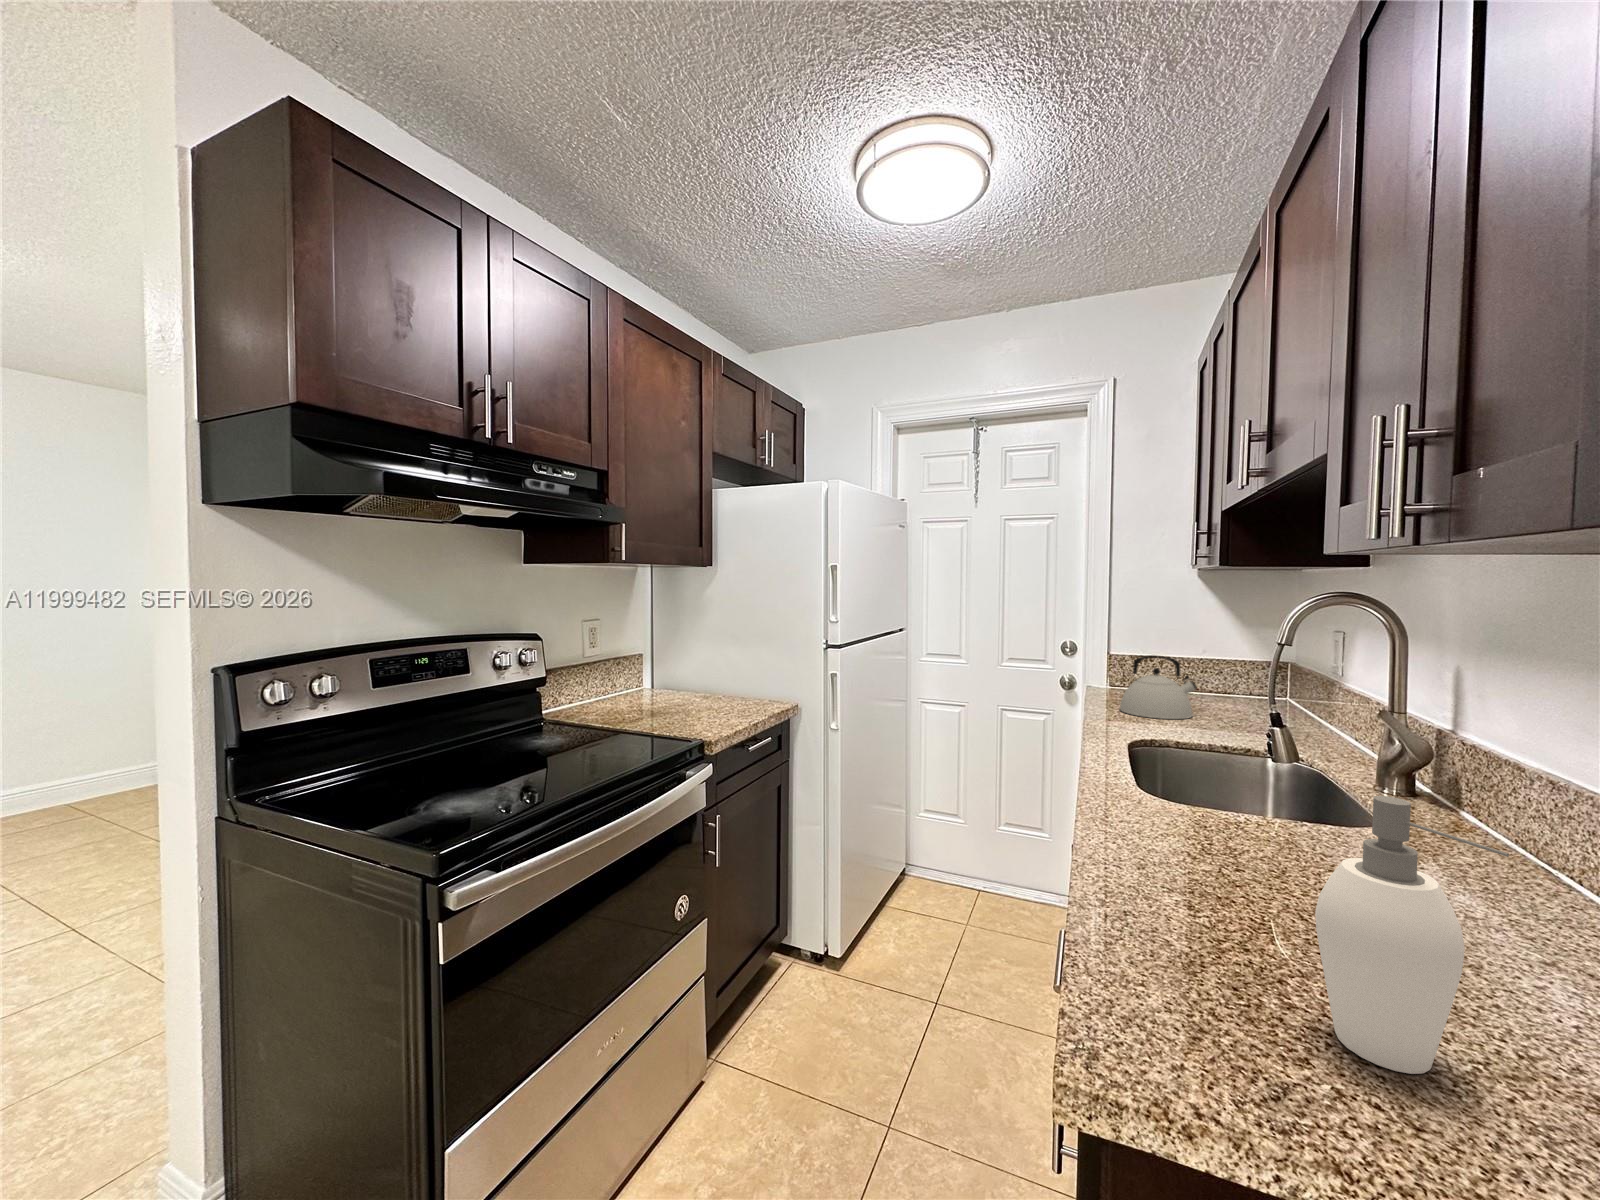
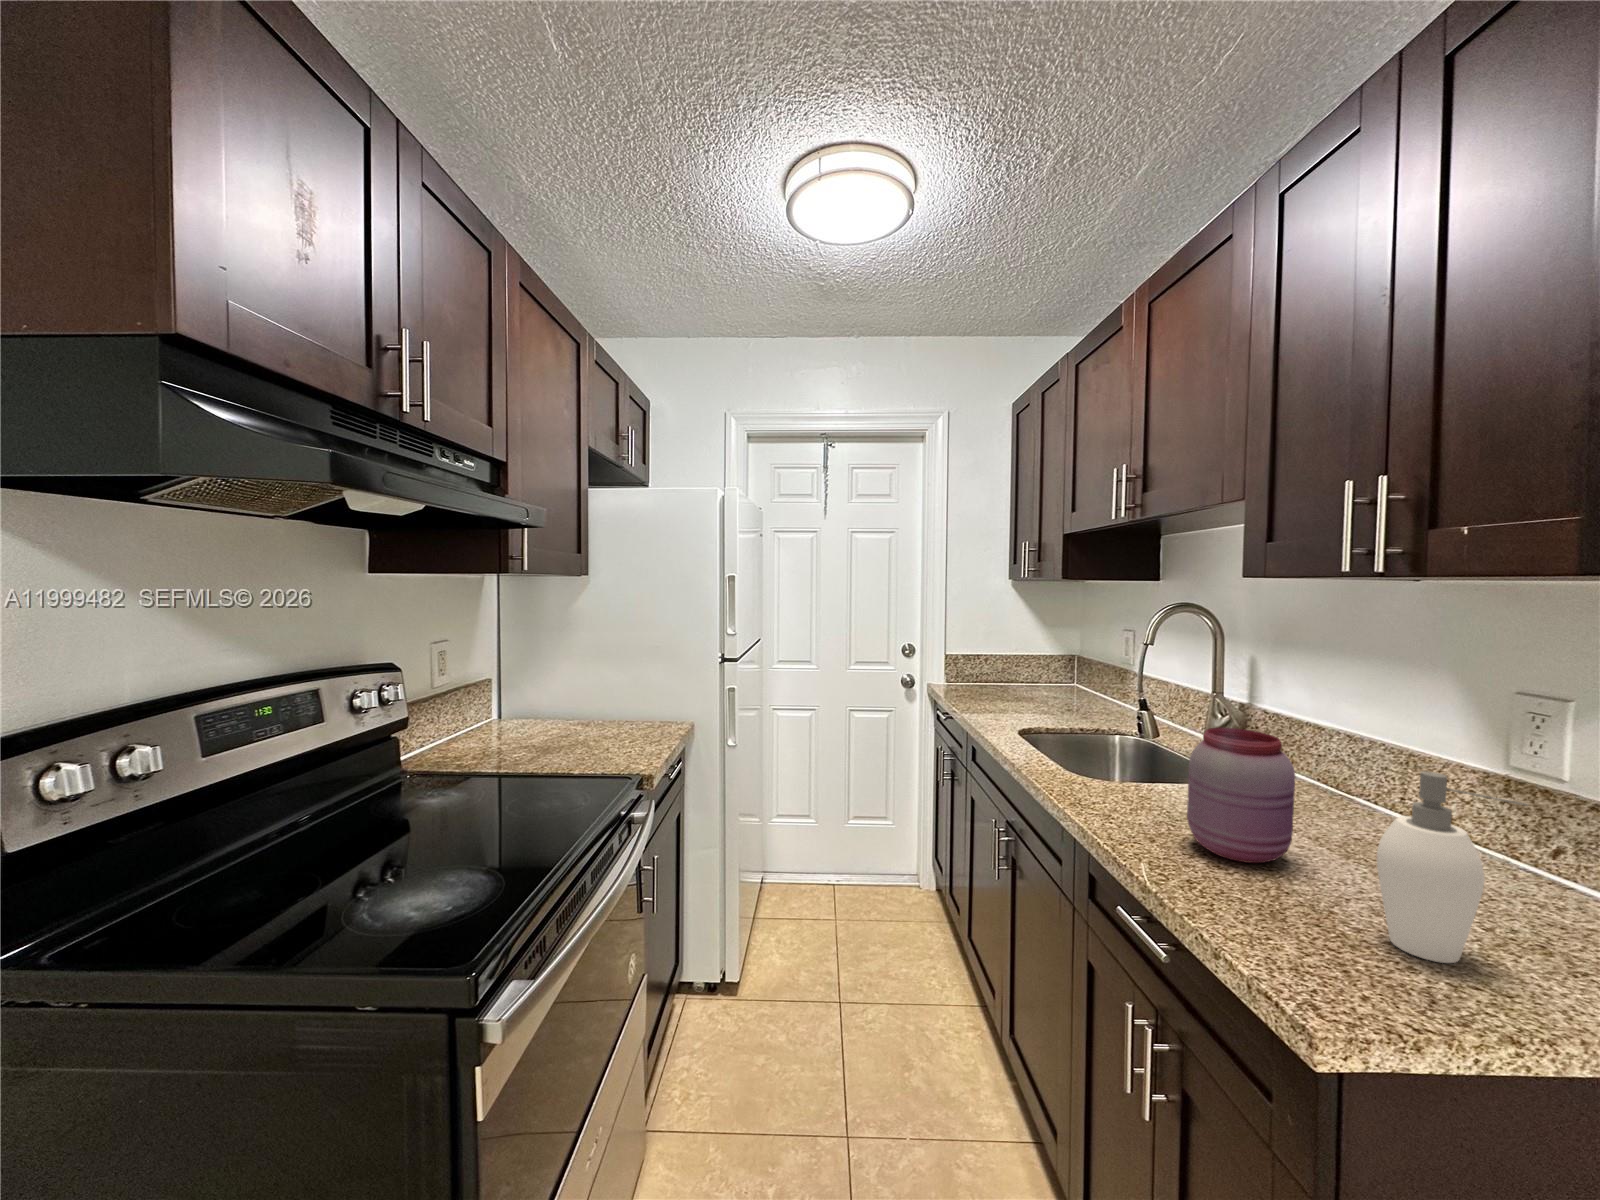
kettle: present [1120,655,1197,719] -> none [970,652,1030,706]
jar: none [1185,736,1325,913] -> present [1187,728,1295,863]

